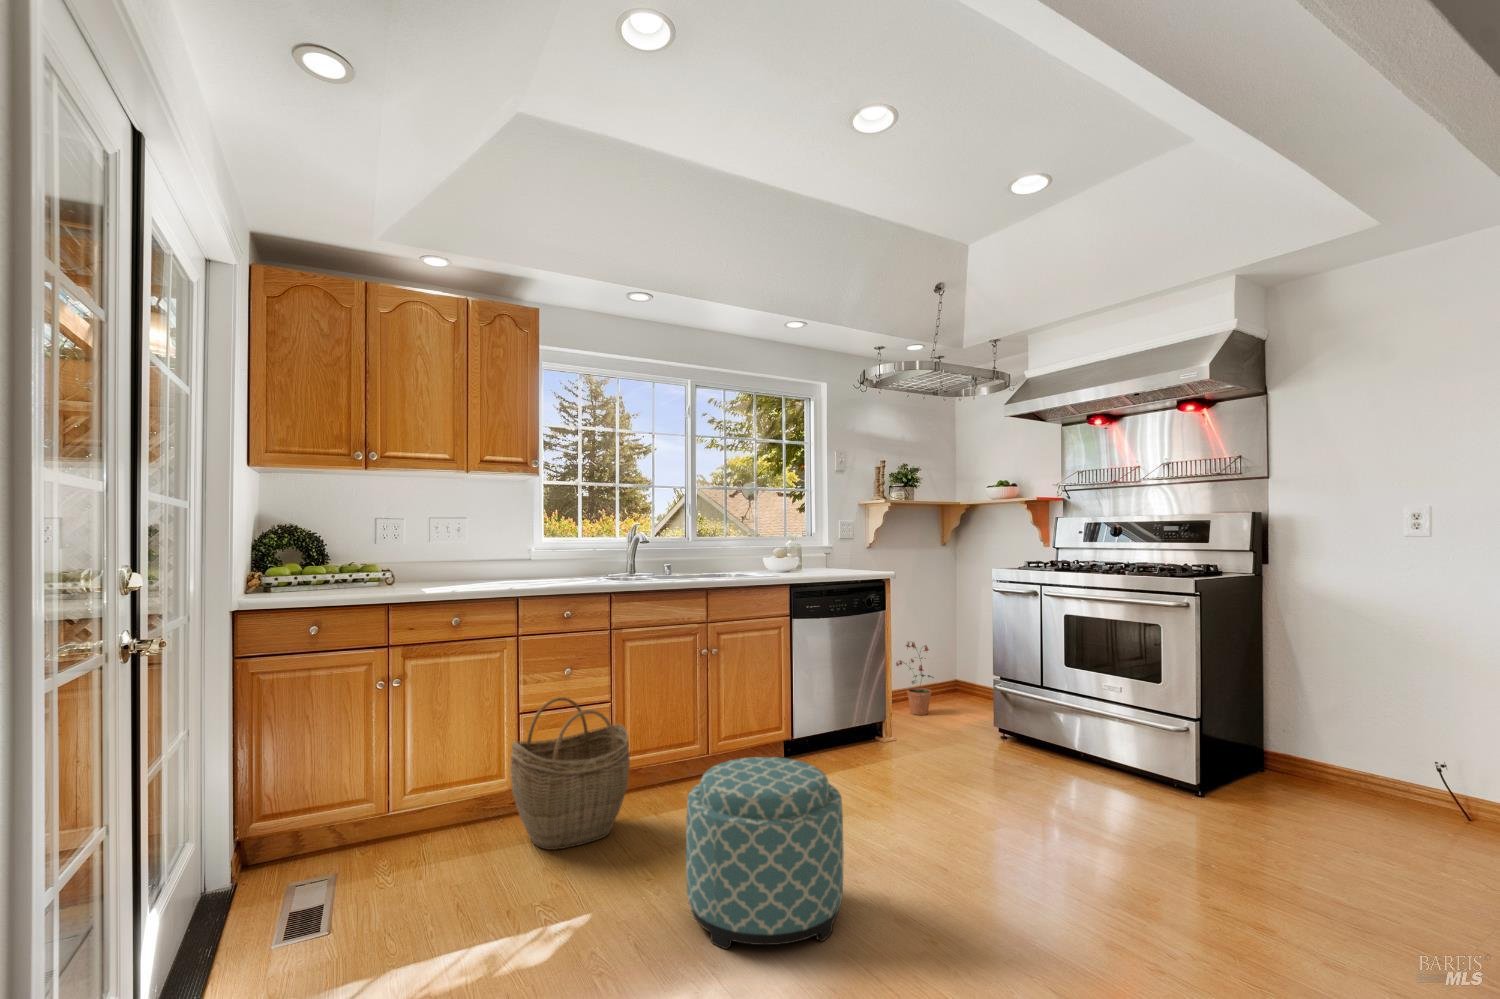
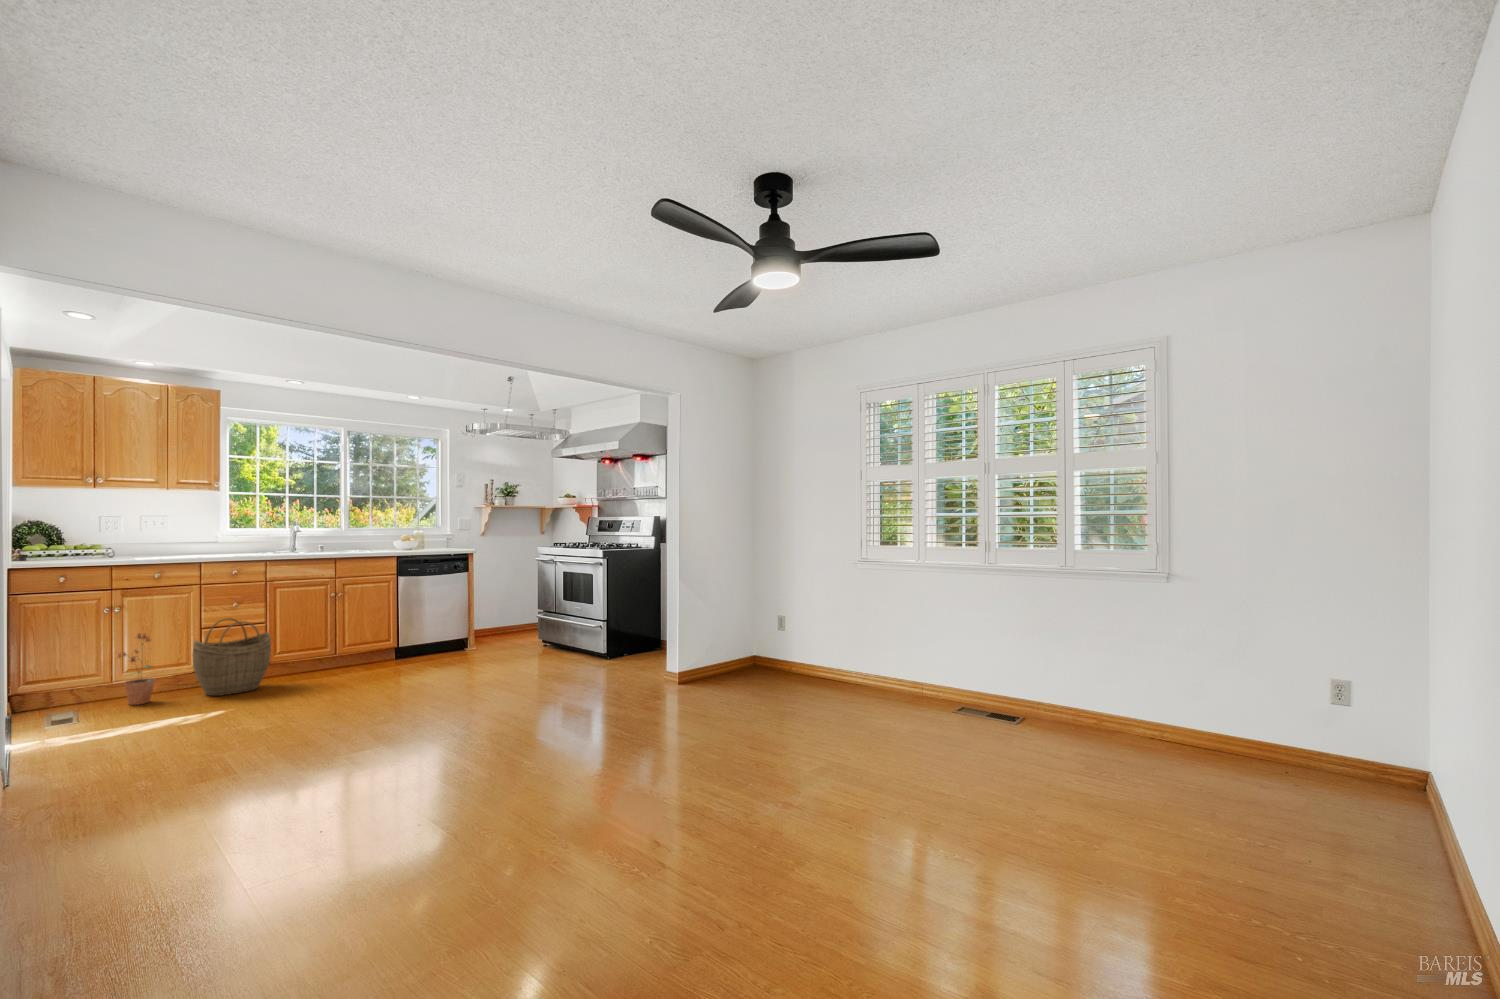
potted plant: present [896,642,934,715] -> present [118,633,155,705]
ottoman: present [686,757,844,949] -> none [283,635,368,713]

